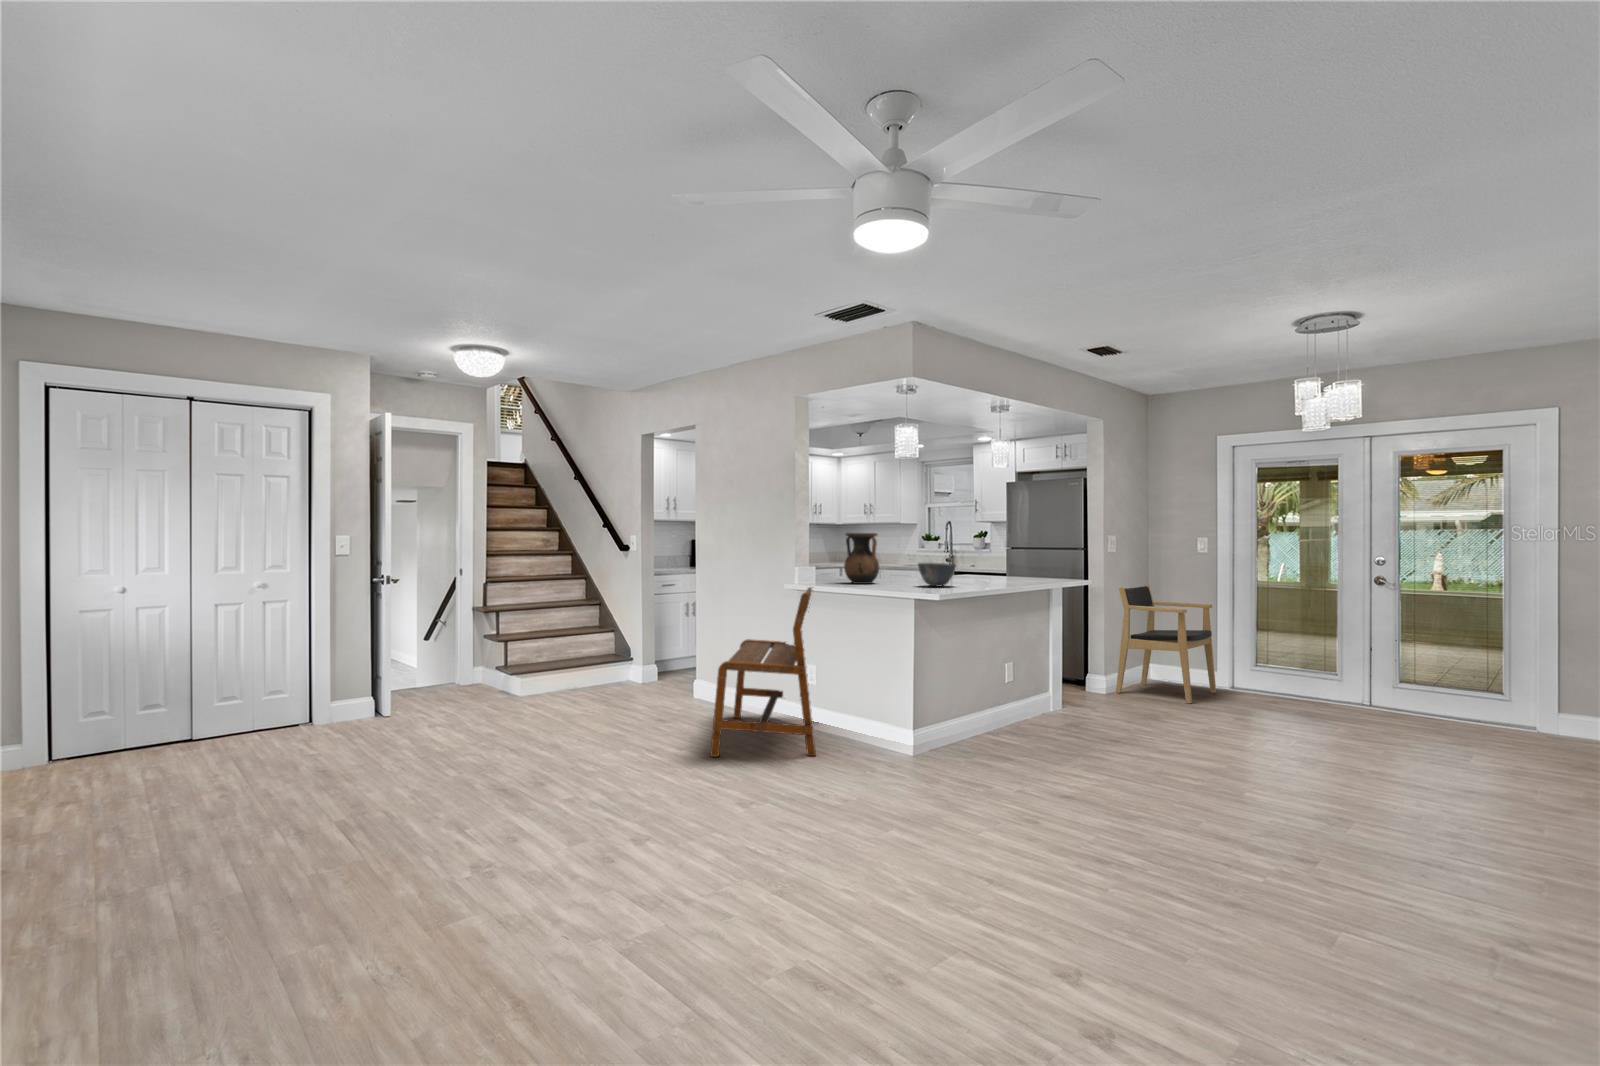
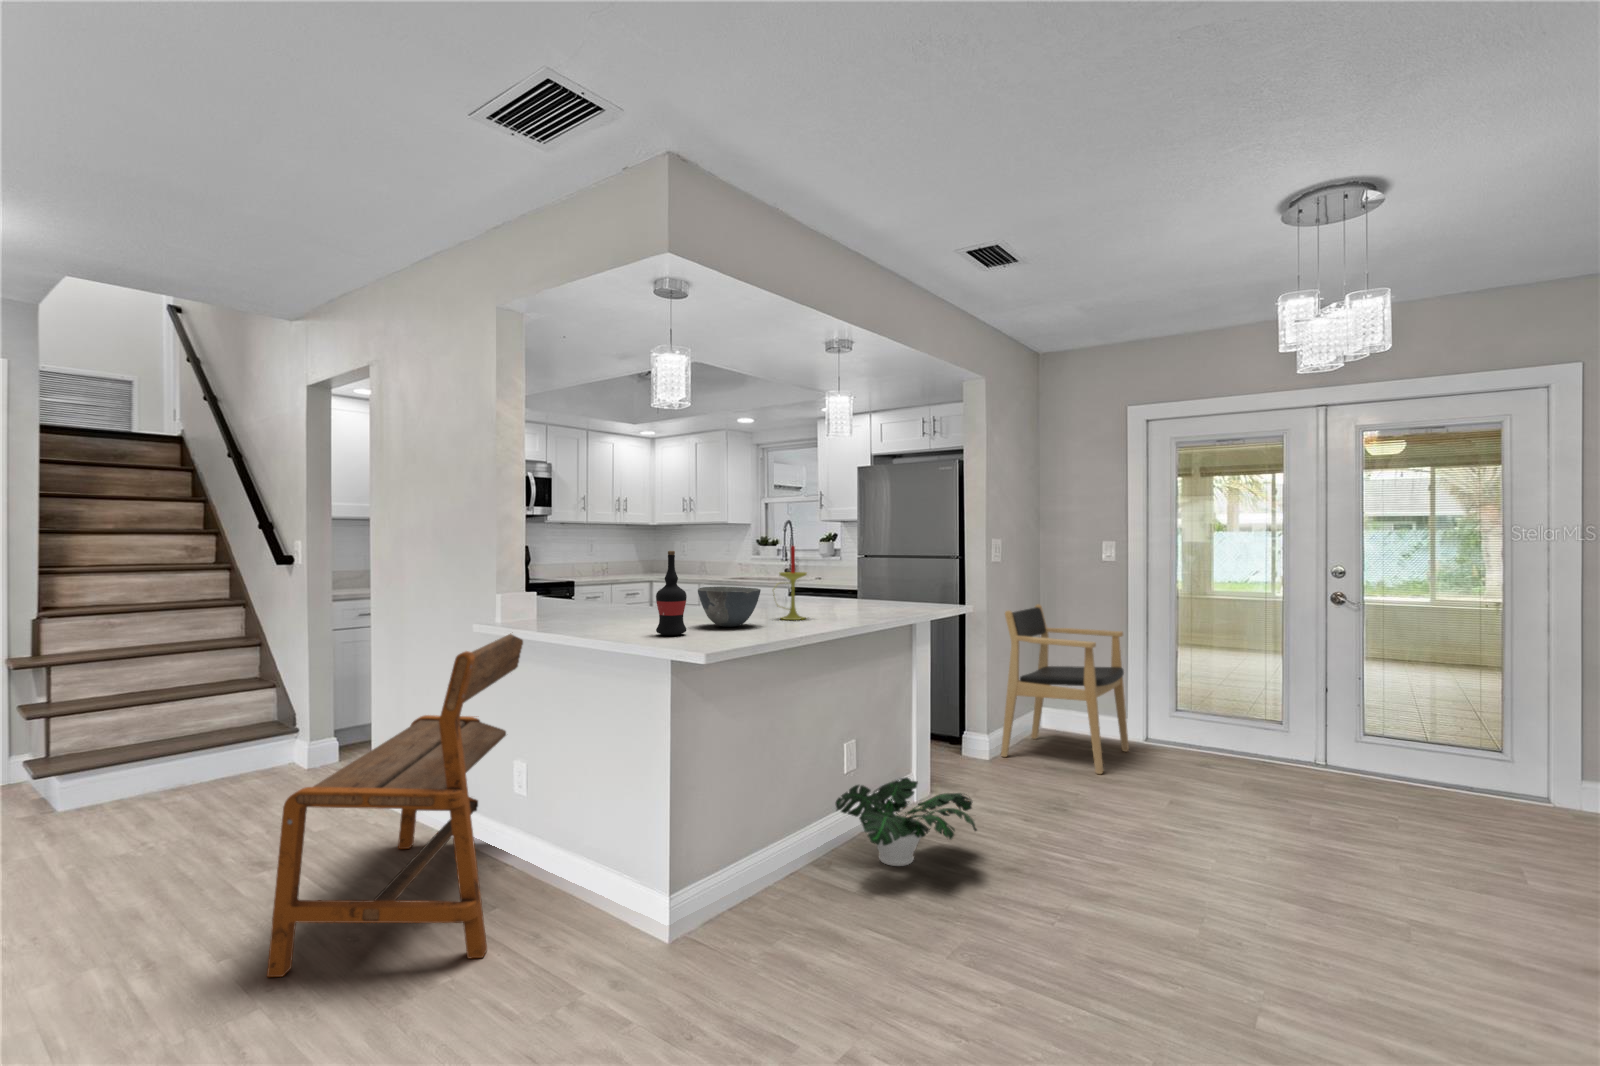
vase: present [844,533,879,584] -> none [589,538,647,621]
candle: none [960,537,983,585] -> present [773,546,807,620]
wine bottle: none [898,540,916,589] -> present [656,551,687,635]
potted plant: none [1002,687,1094,736] -> present [836,777,977,866]

